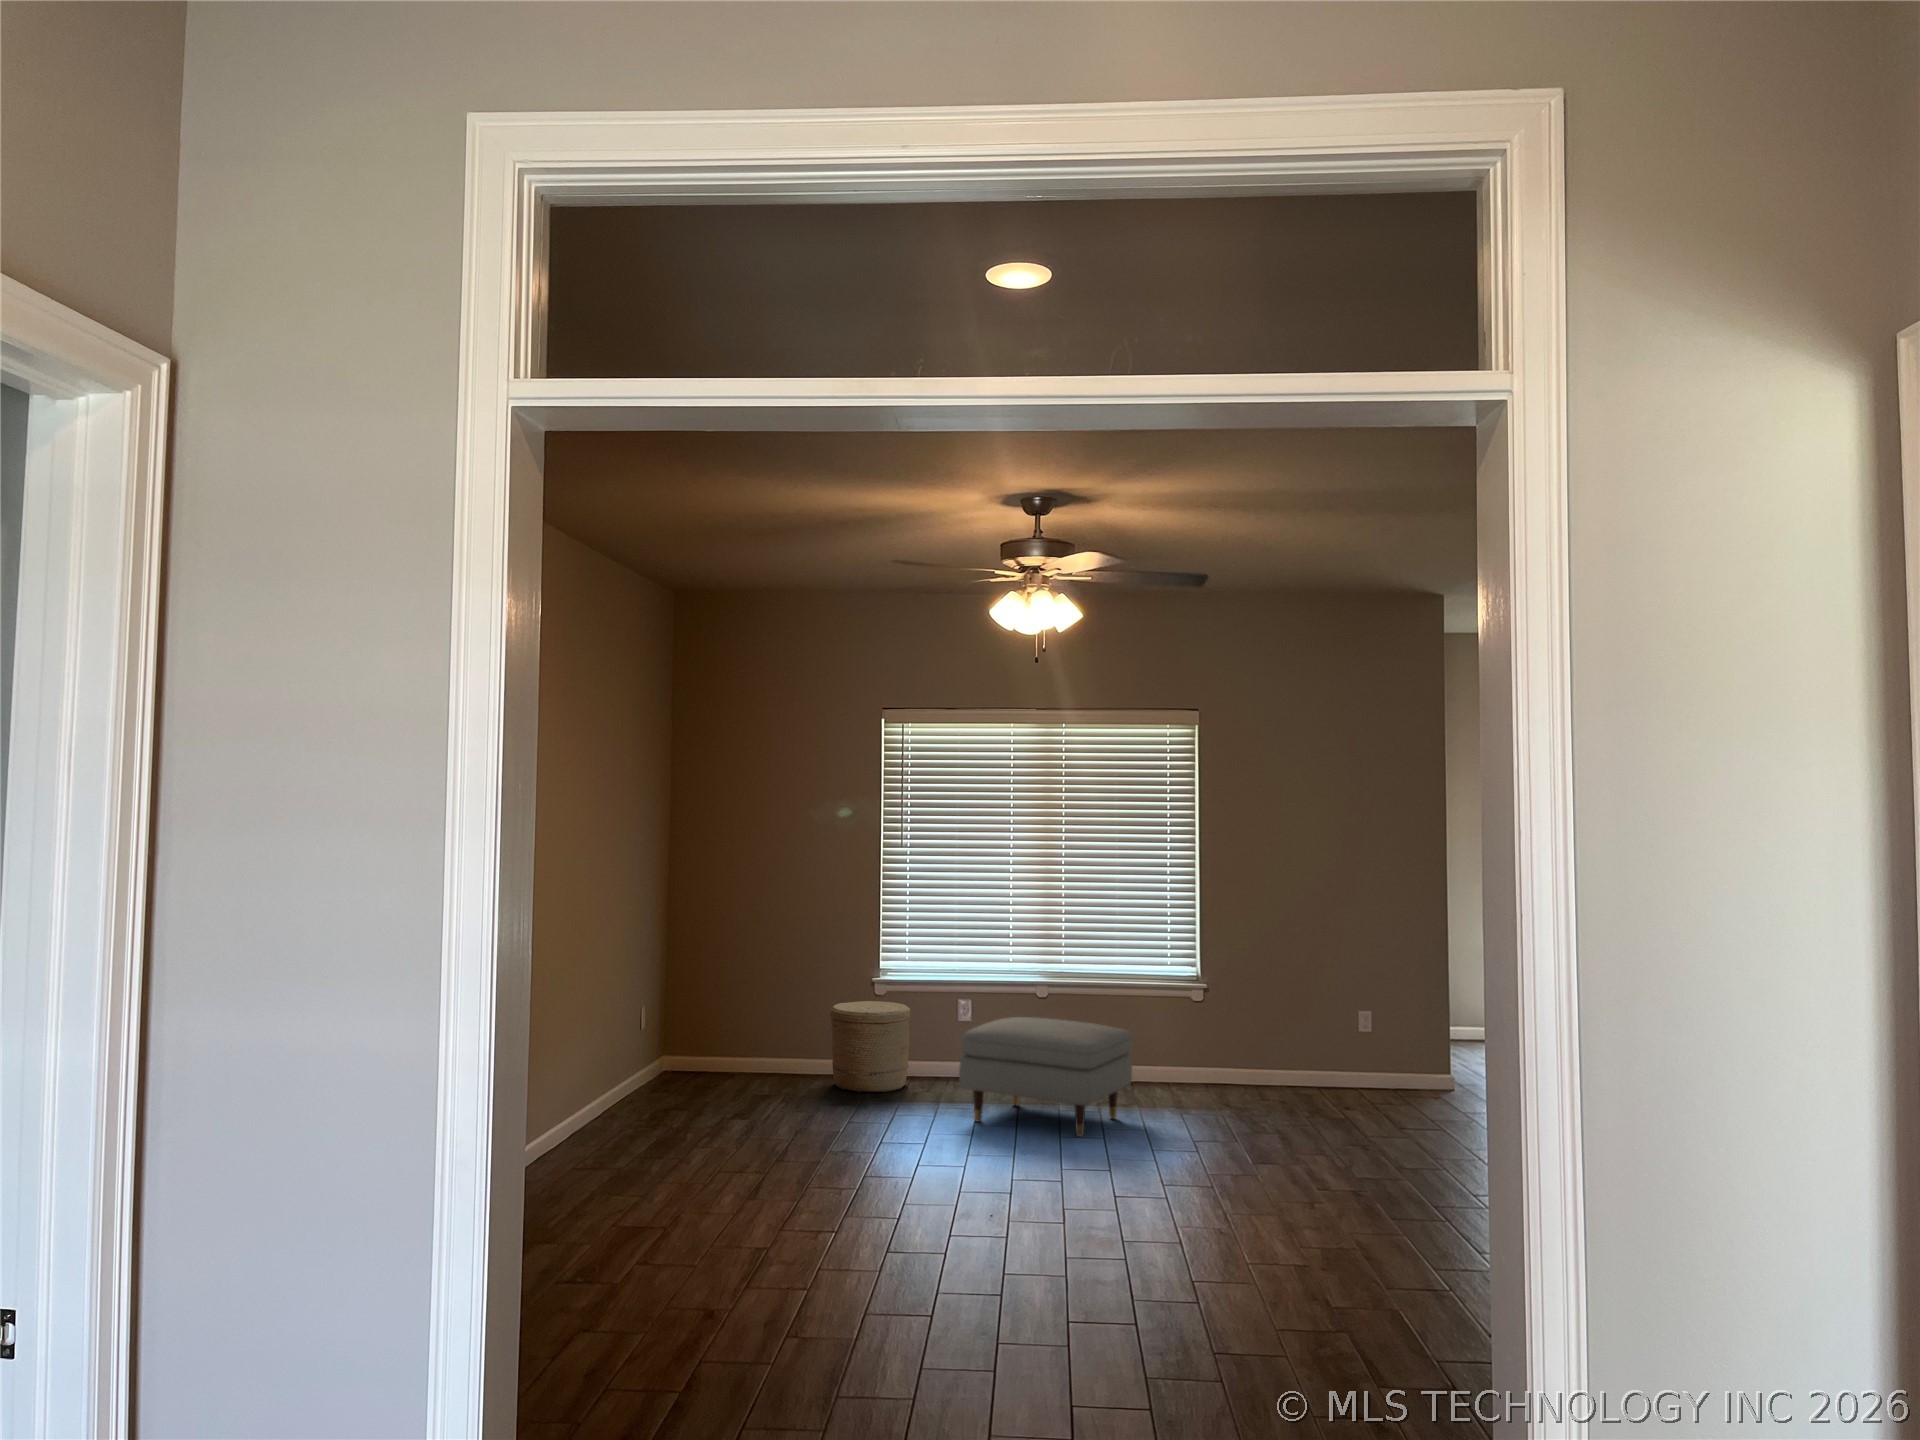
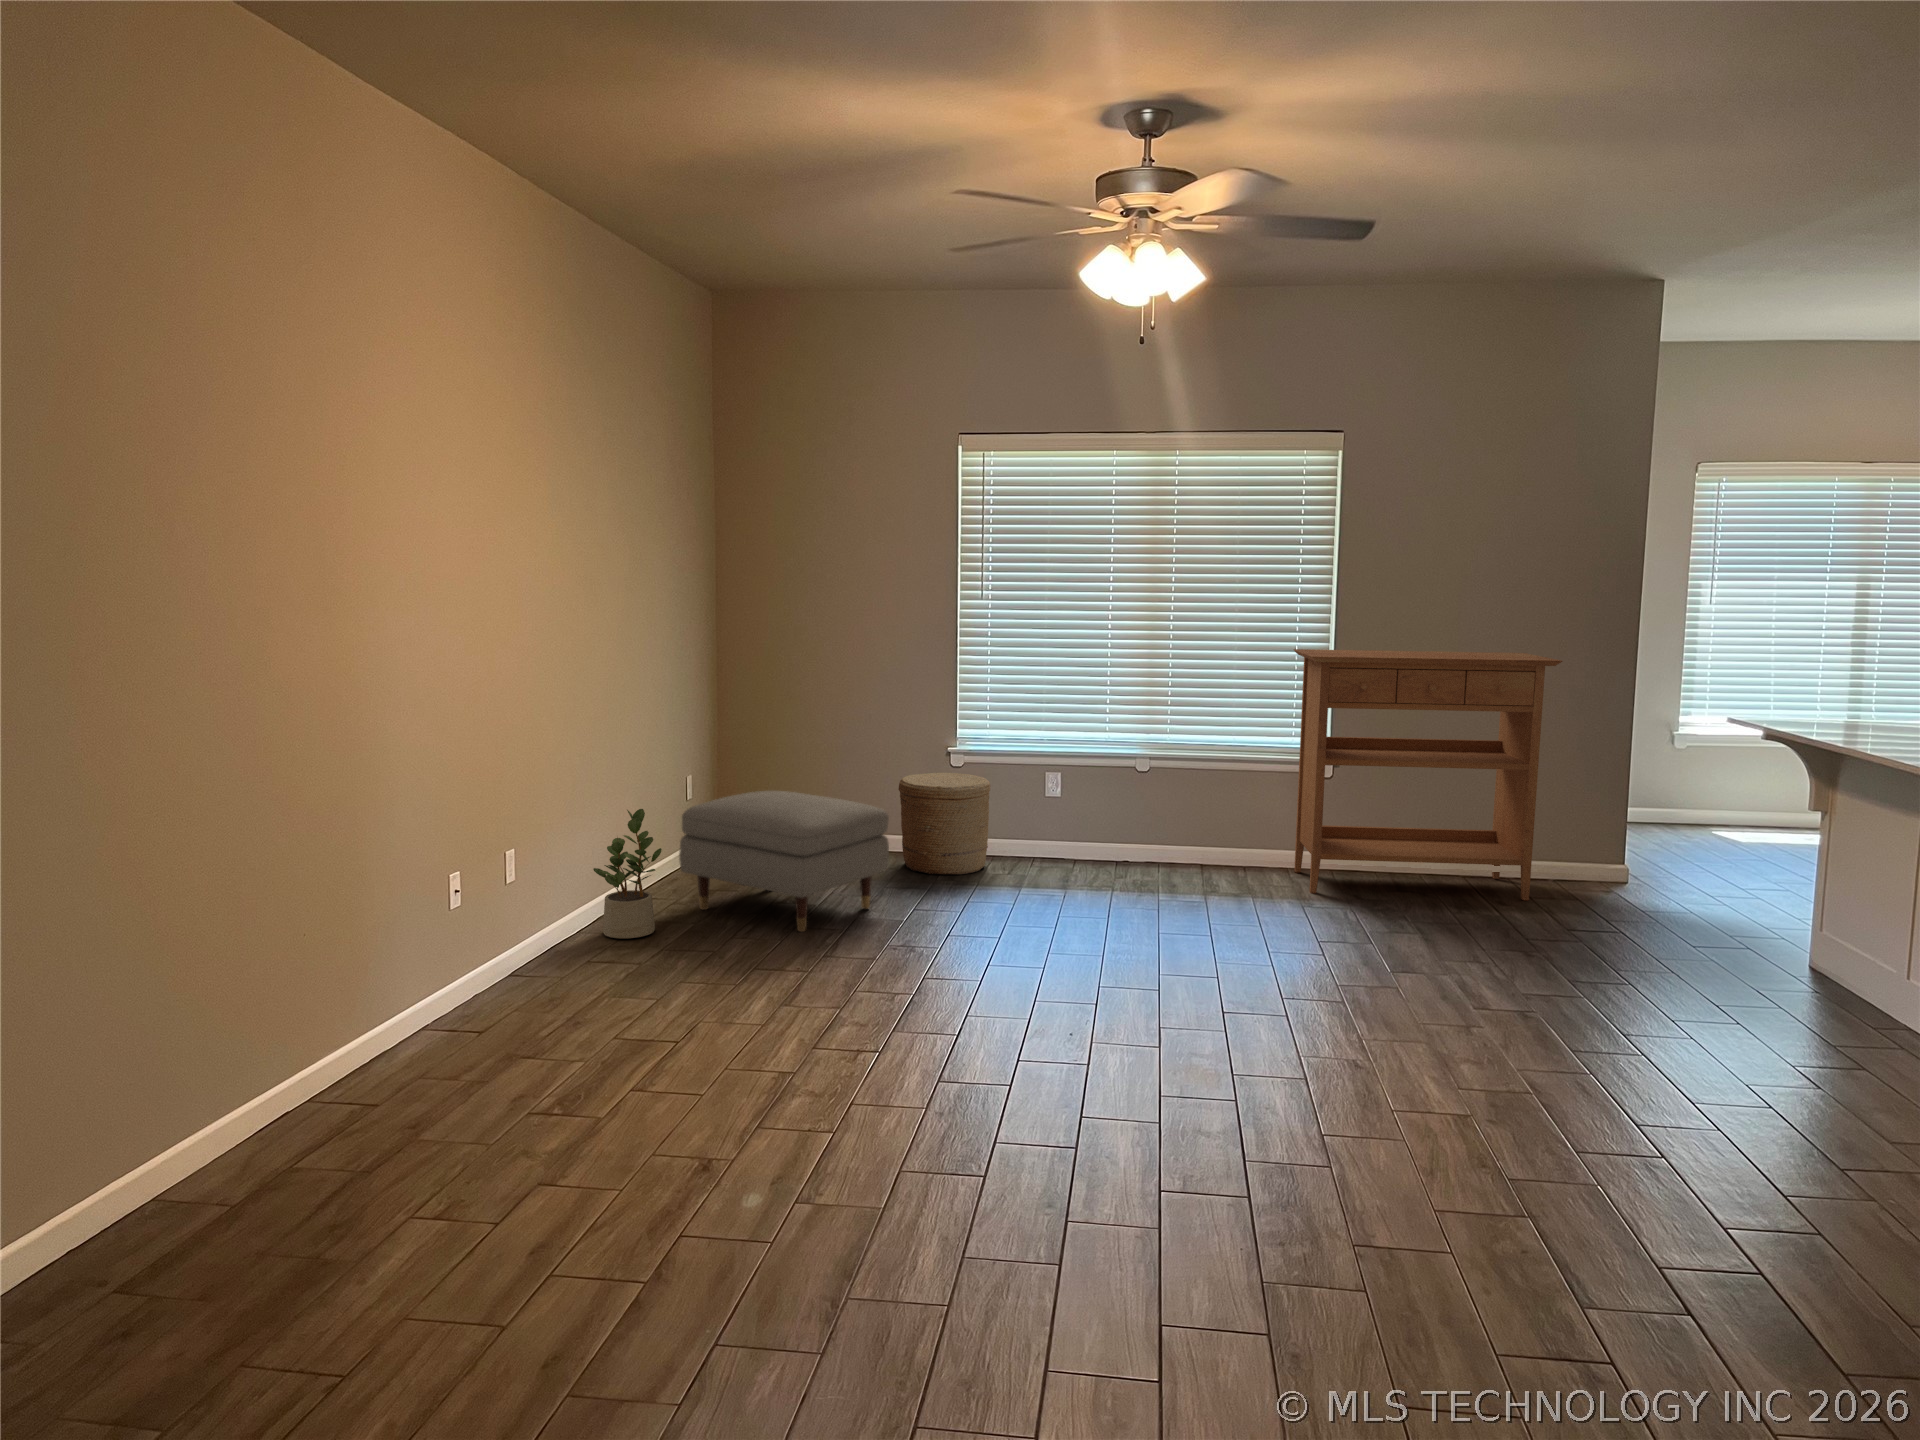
console table: none [1165,890,1379,1104] -> present [1294,649,1562,900]
ottoman: present [959,1017,1133,1137] -> present [679,791,889,932]
potted plant: none [572,1031,633,1147] -> present [593,809,662,938]

